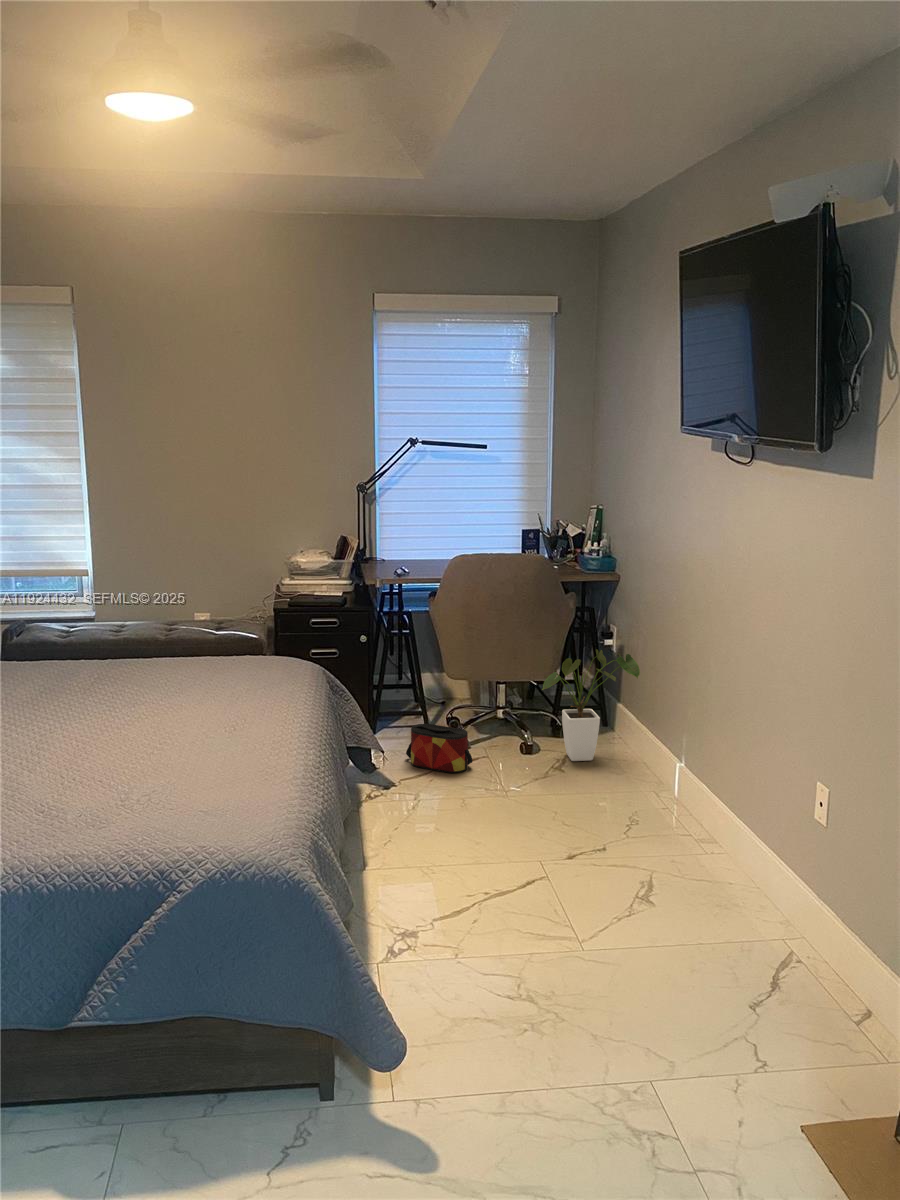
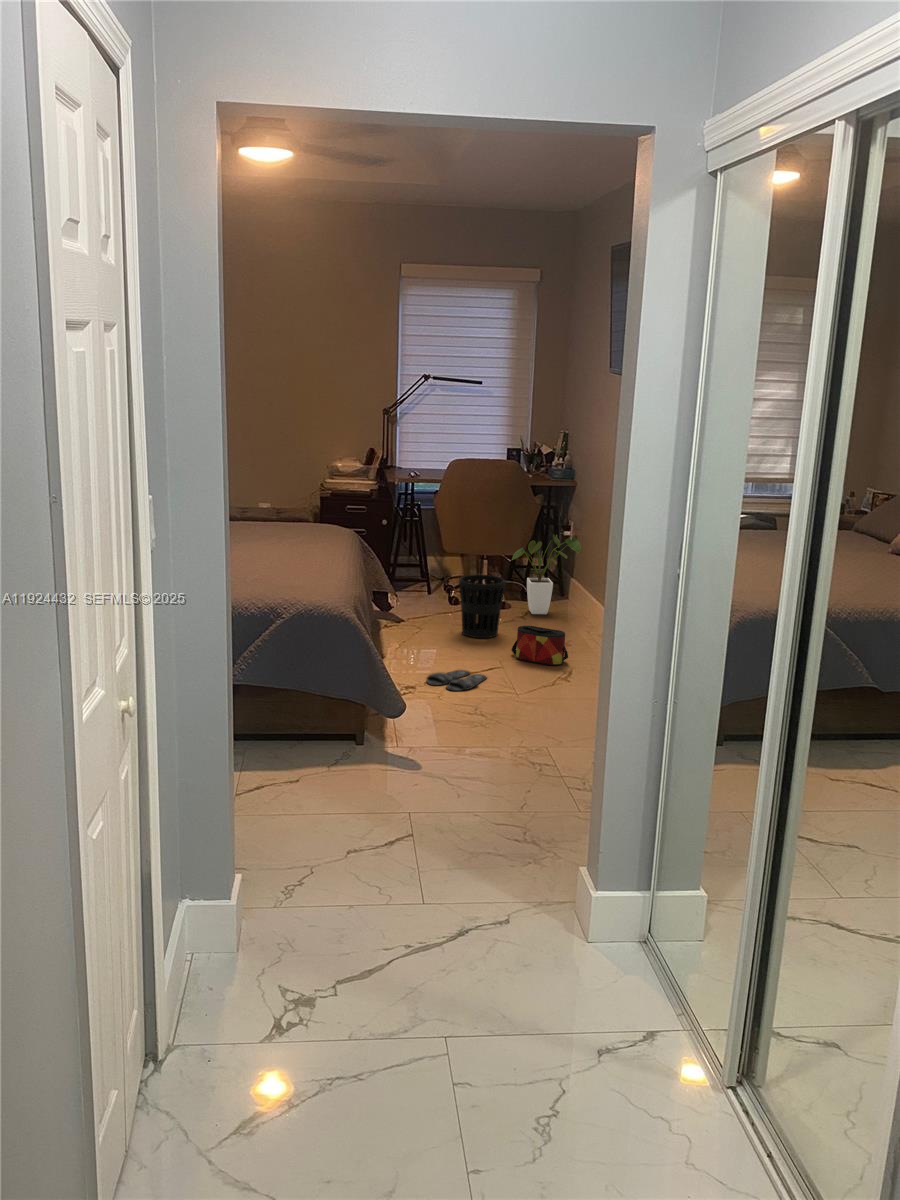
wastebasket: none [472,717,540,815] -> present [459,574,506,638]
bag: present [406,724,472,773] -> present [511,626,568,666]
slippers: none [435,890,530,945] -> present [427,670,487,691]

